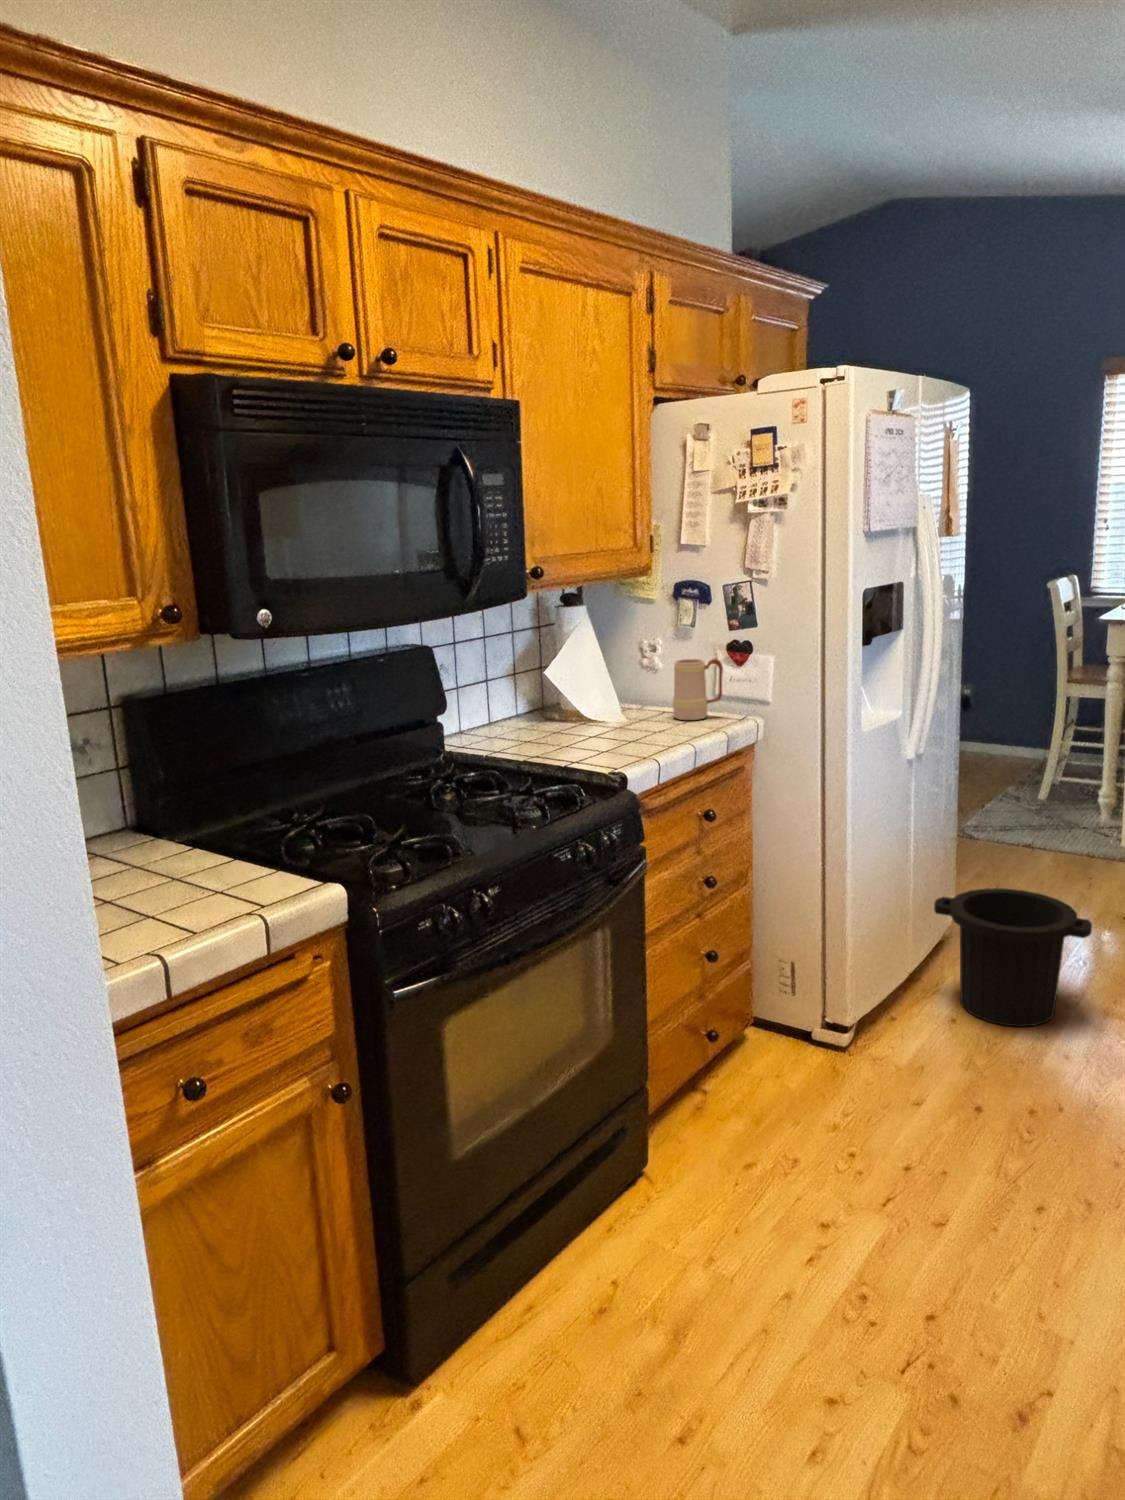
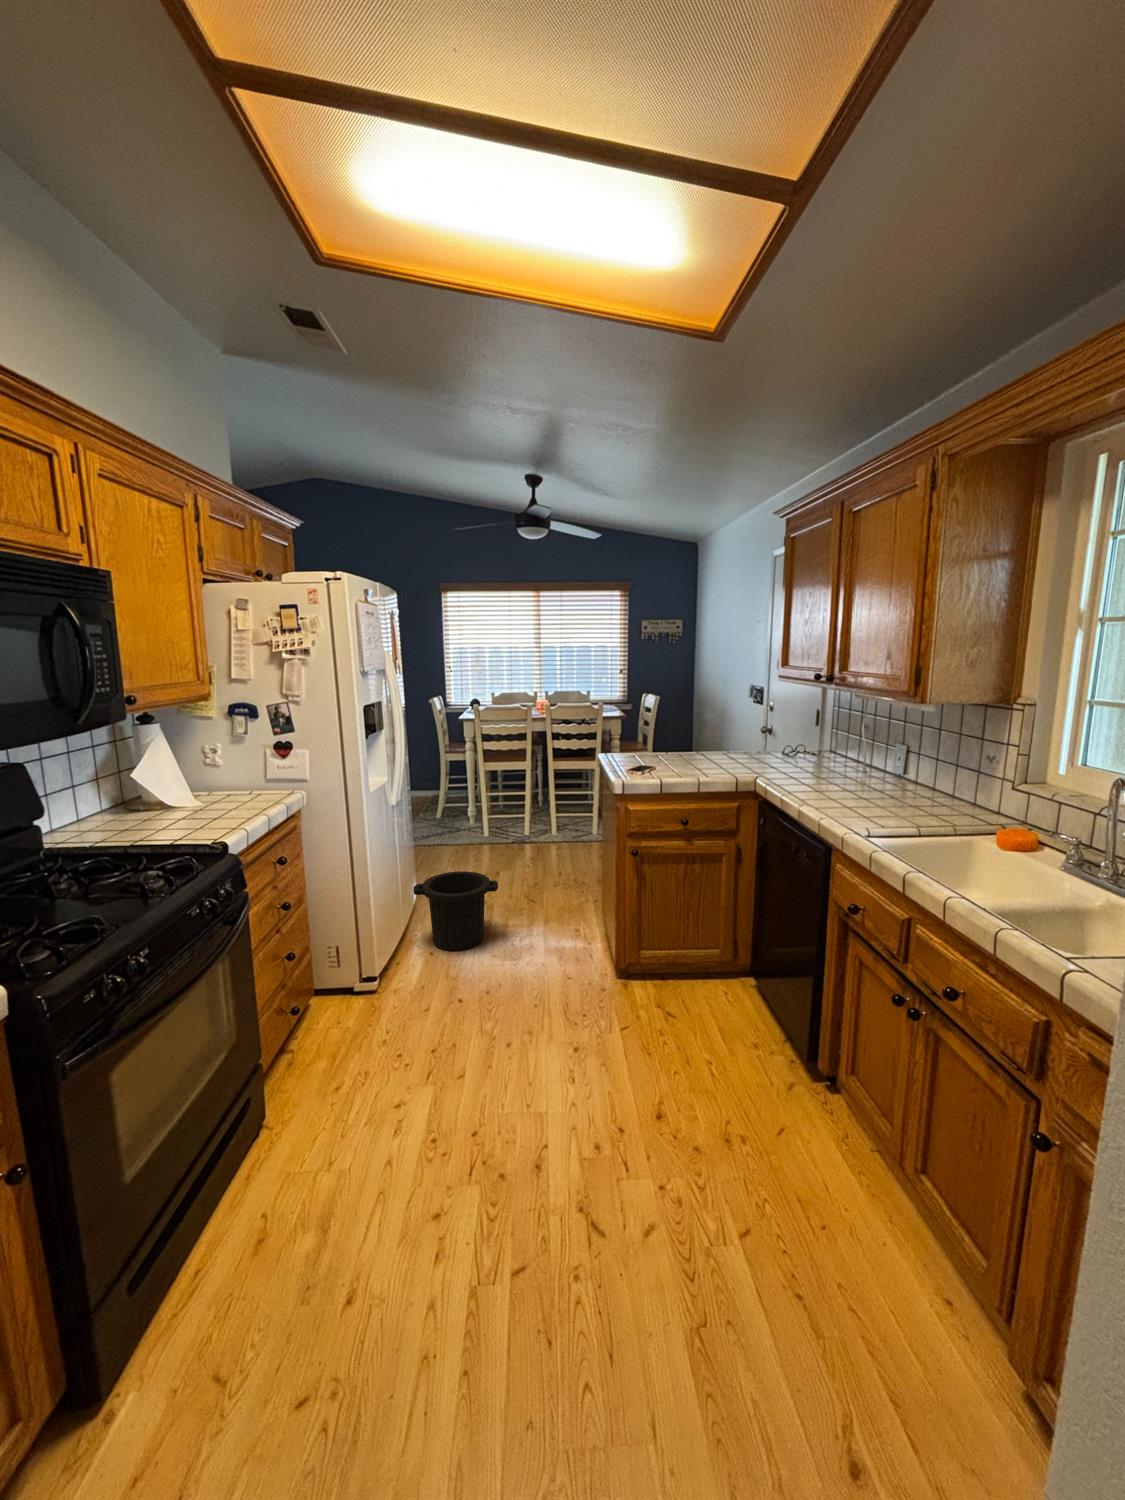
mug: present [673,659,723,720] -> none [235,755,273,799]

